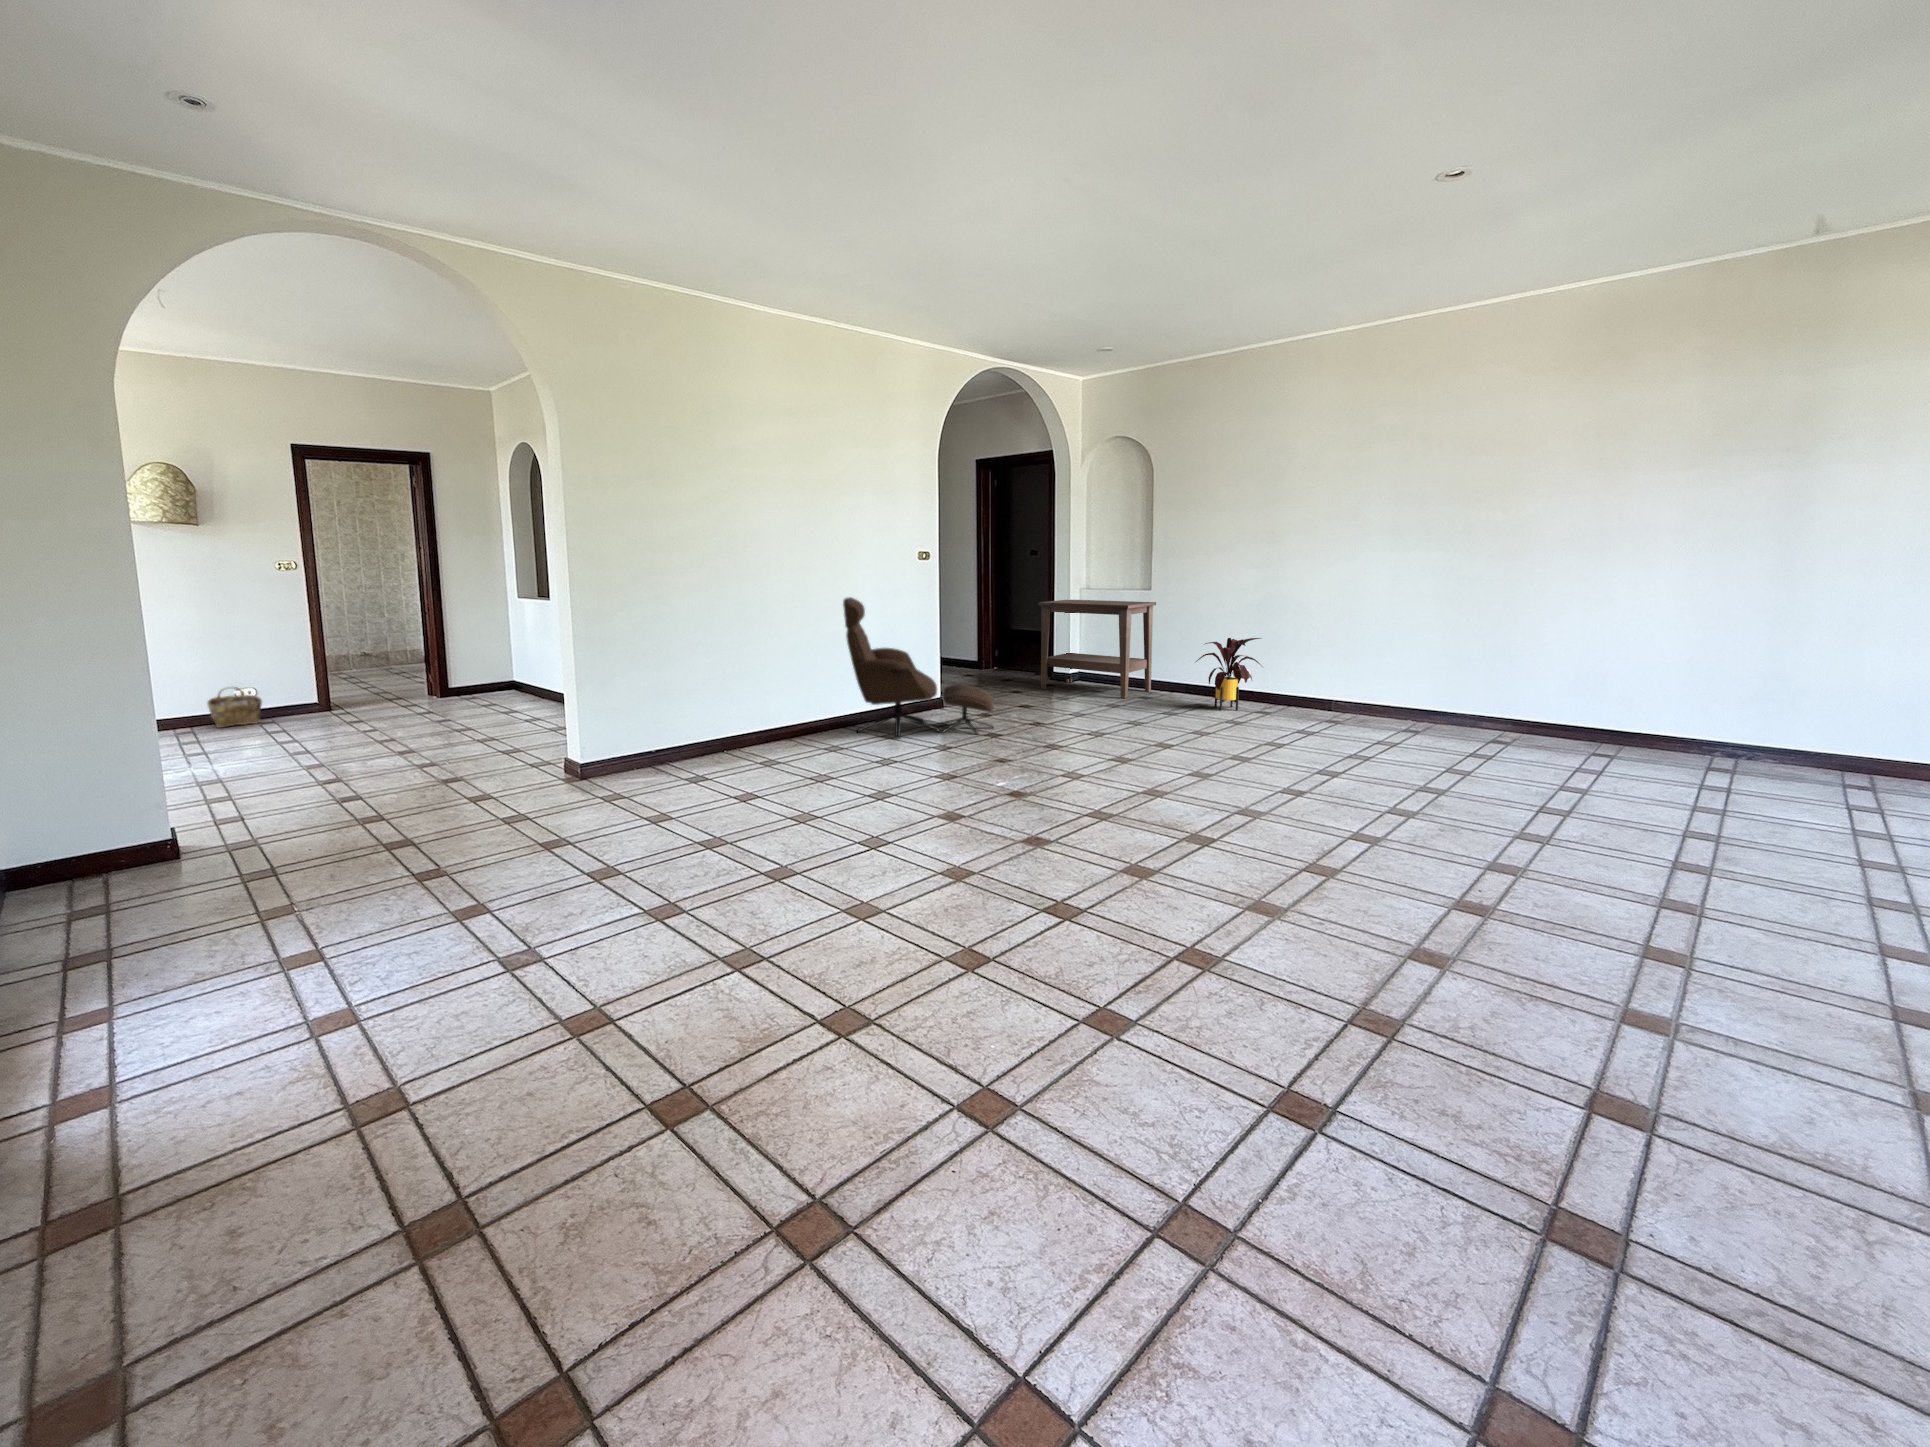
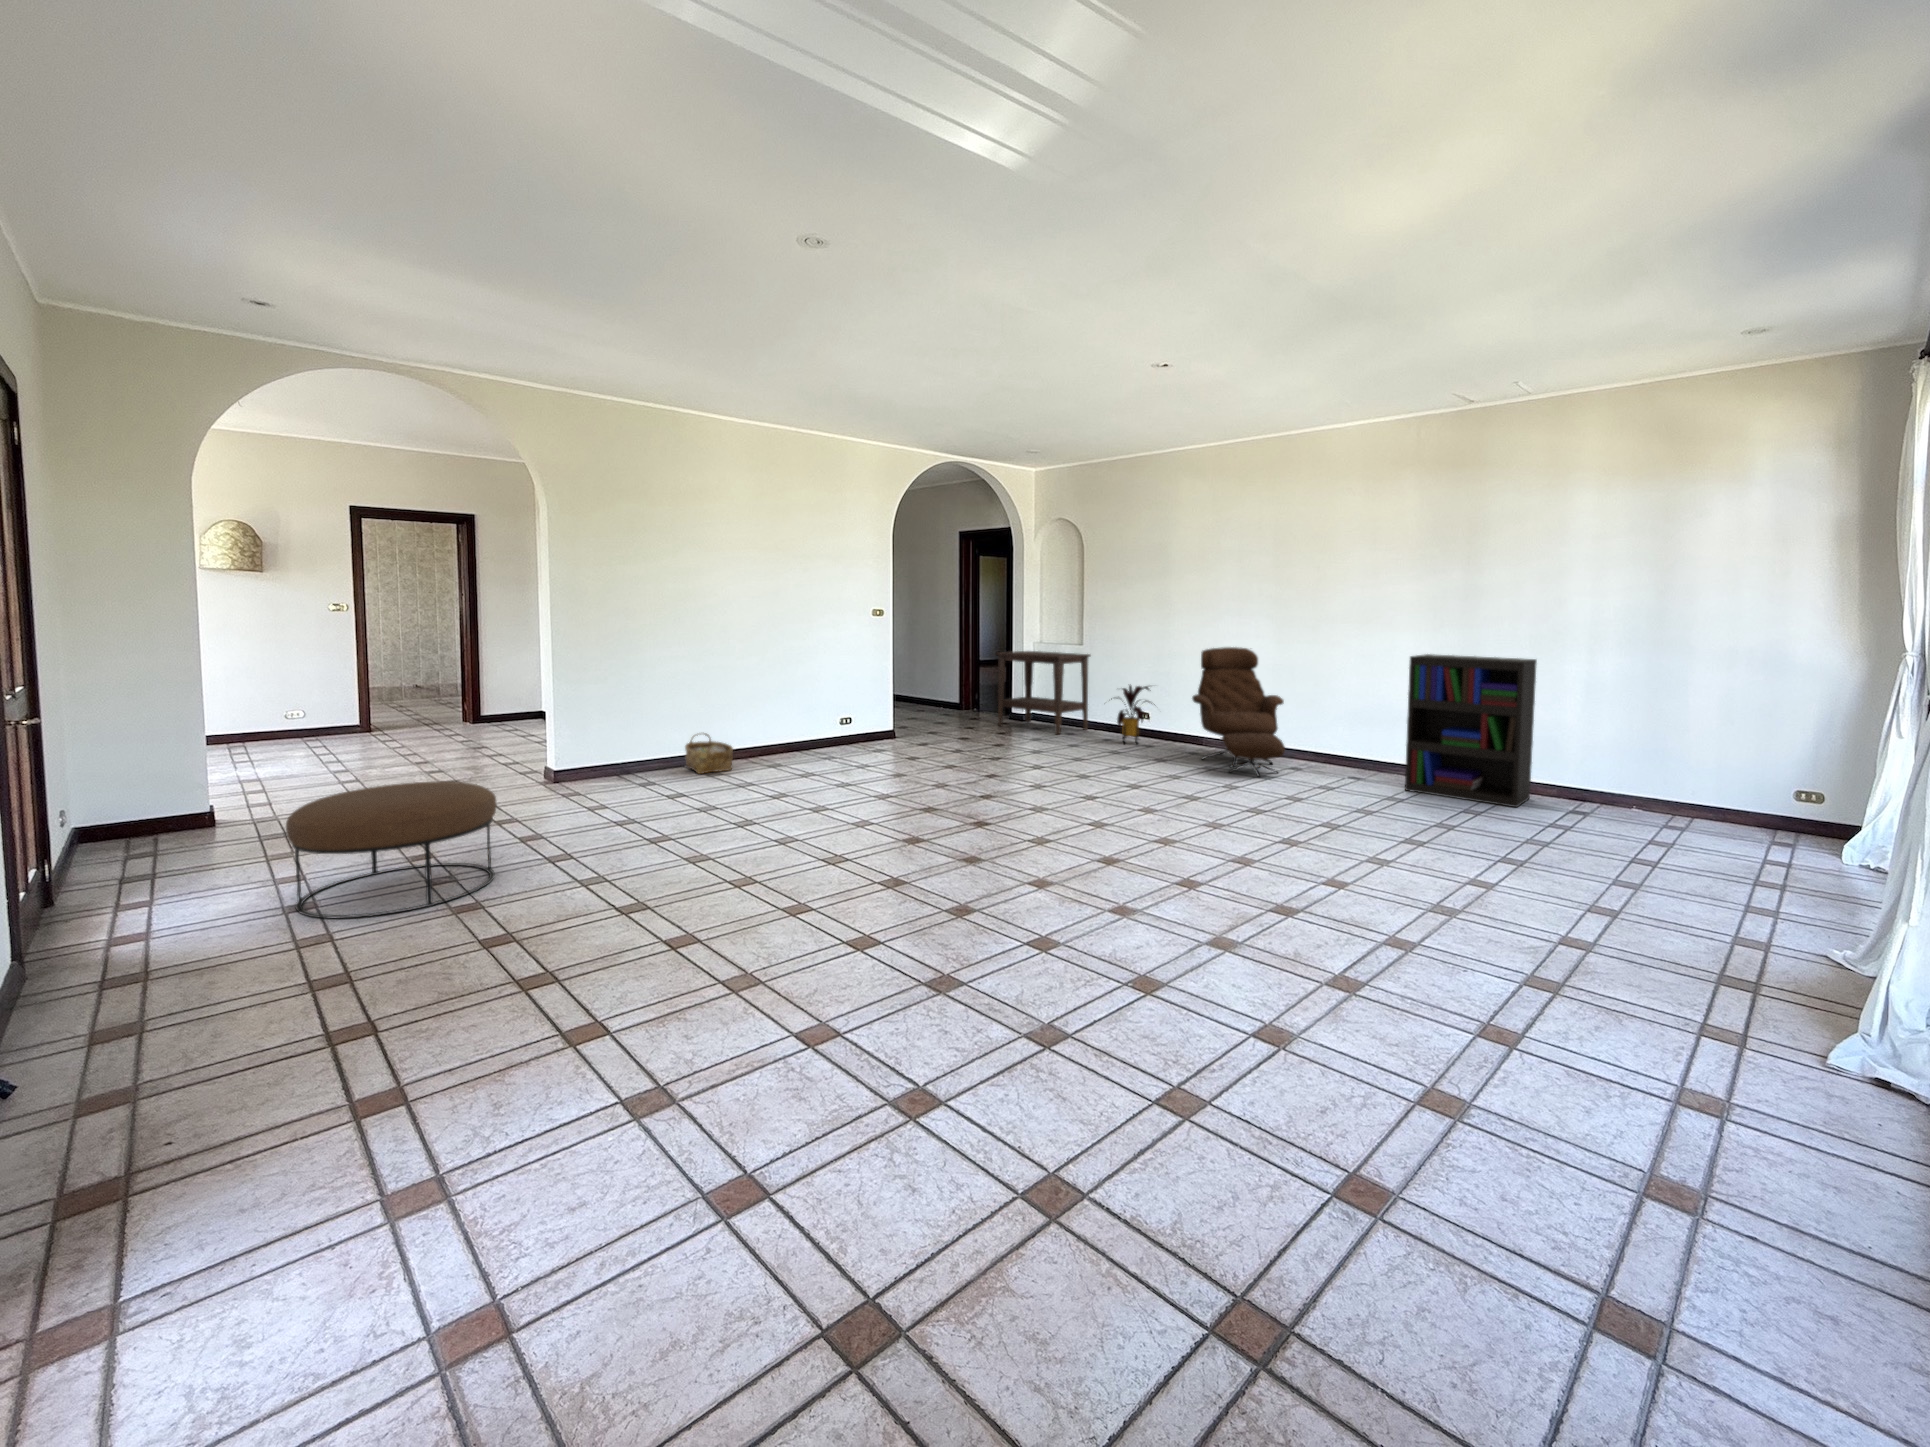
bookshelf: none [1681,592,1915,798] -> present [1405,654,1537,807]
lounge chair: present [843,597,994,738] -> present [1192,647,1285,776]
woven basket: present [207,687,262,728] -> present [685,733,733,774]
ottoman: none [306,809,595,1048] -> present [286,781,496,919]

